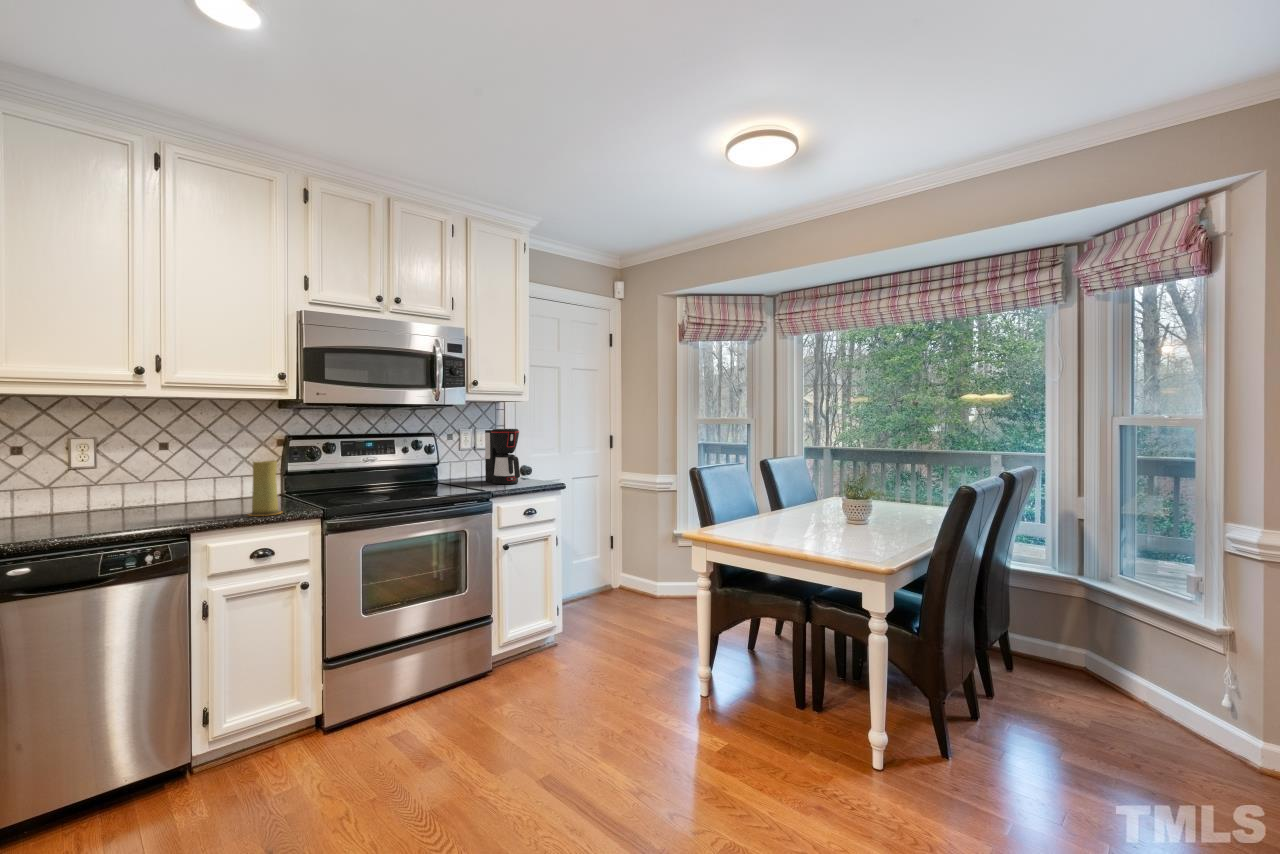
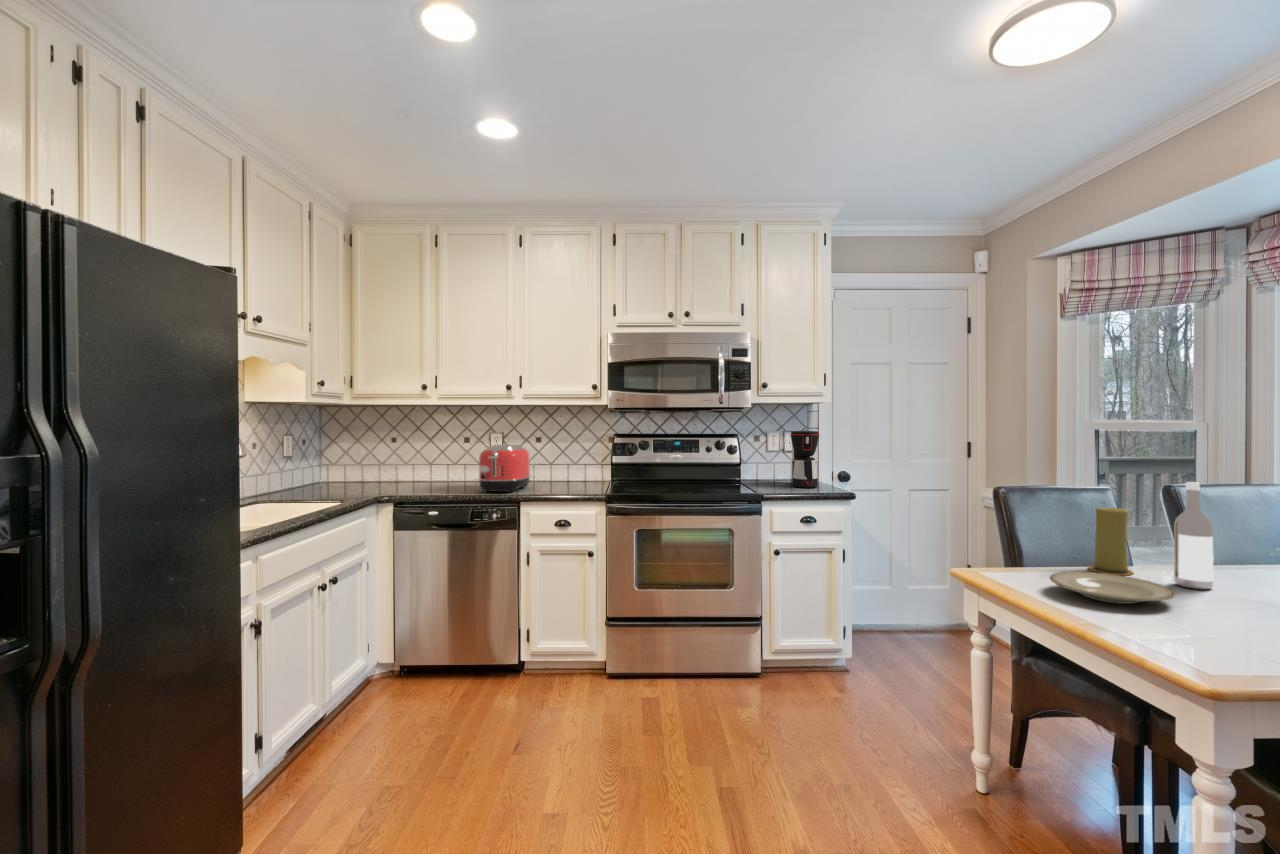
toaster: none [94,453,179,526] -> present [479,445,530,492]
wine bottle: none [808,455,827,521] -> present [1174,482,1214,589]
candle: present [248,460,282,516] -> present [1088,508,1133,575]
plate: none [767,519,834,535] -> present [1050,572,1176,604]

